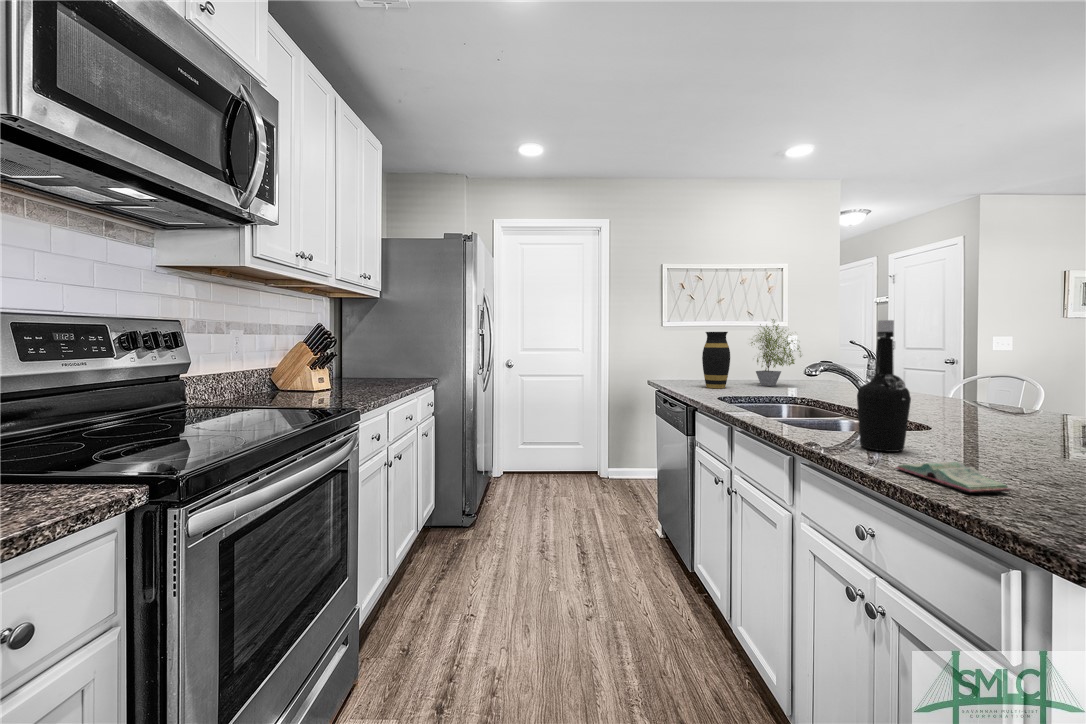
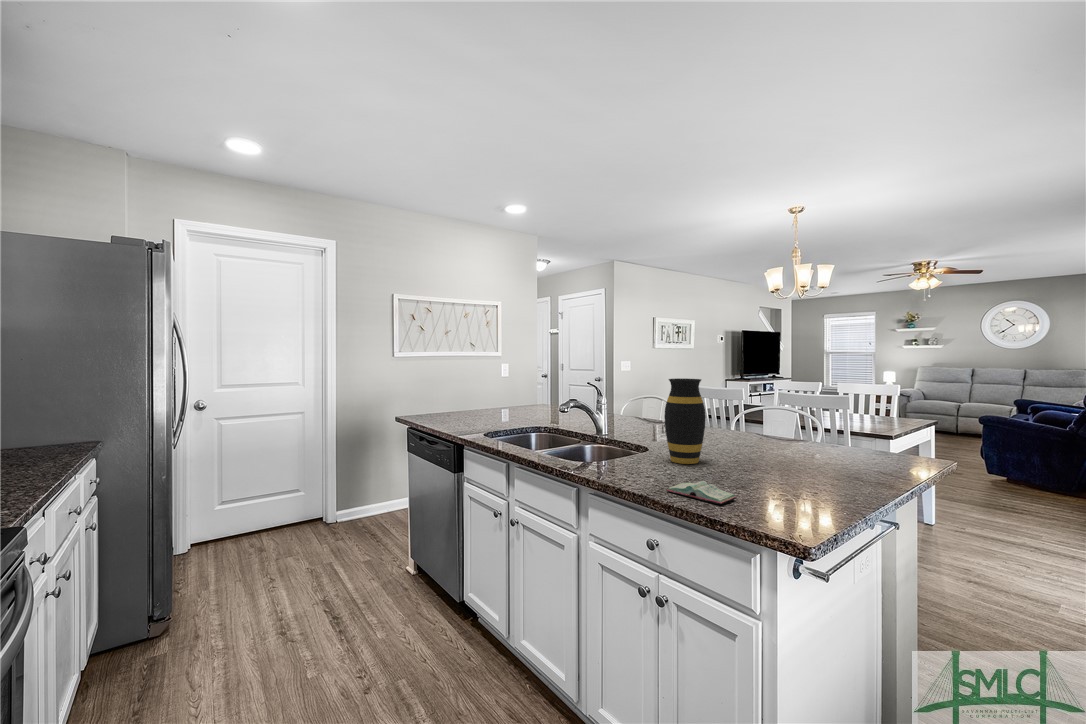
potted plant: present [751,319,801,386] -> none [487,356,533,416]
bottle: present [857,320,911,452] -> none [624,376,658,476]
vase: present [702,332,730,388] -> present [664,378,706,464]

